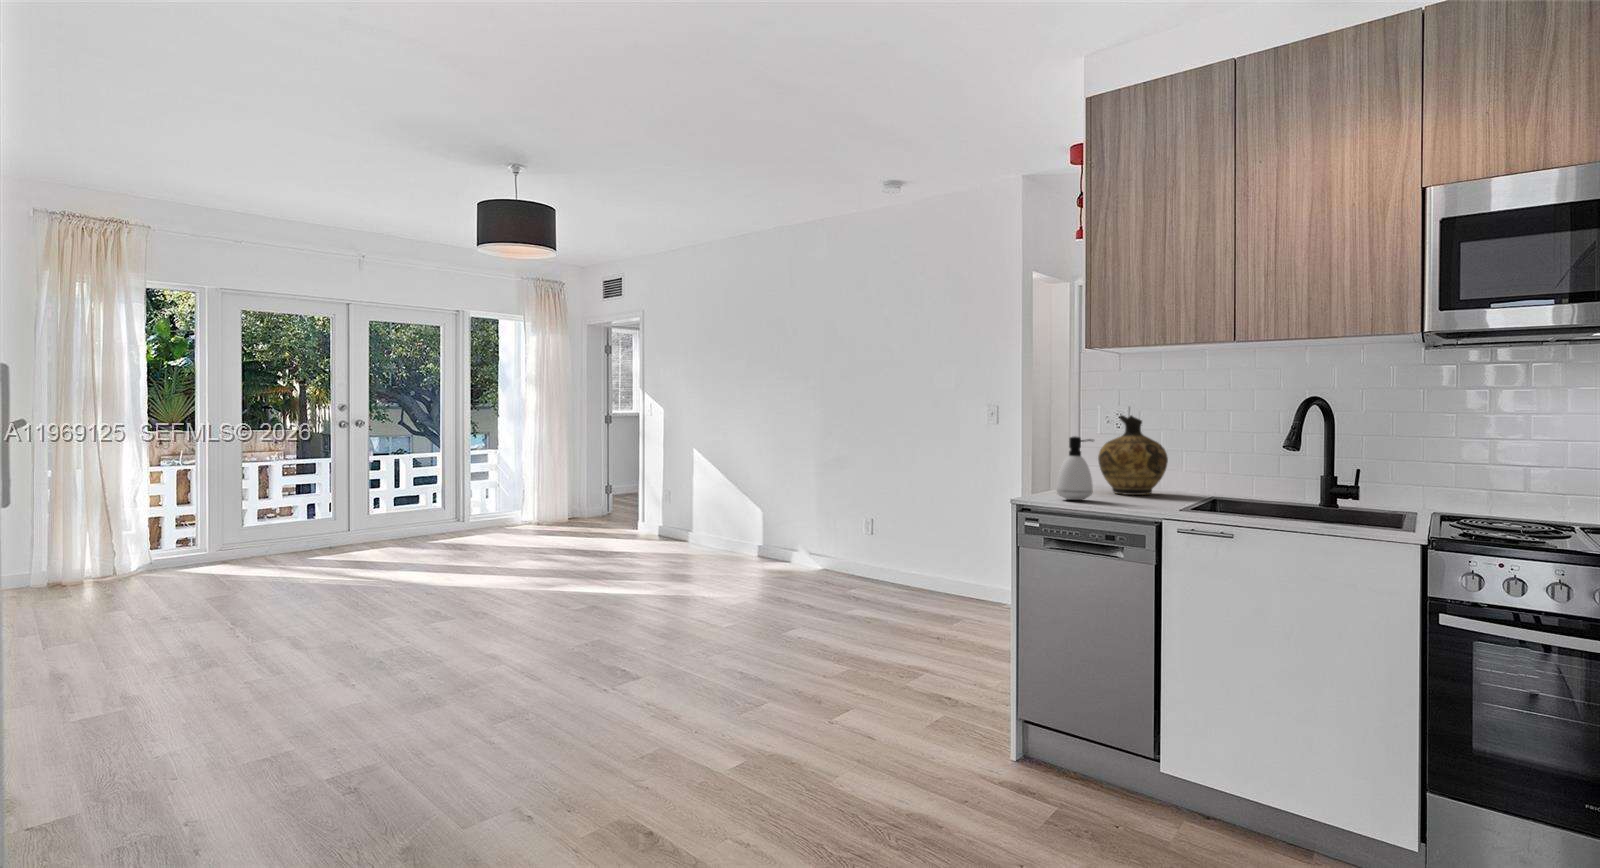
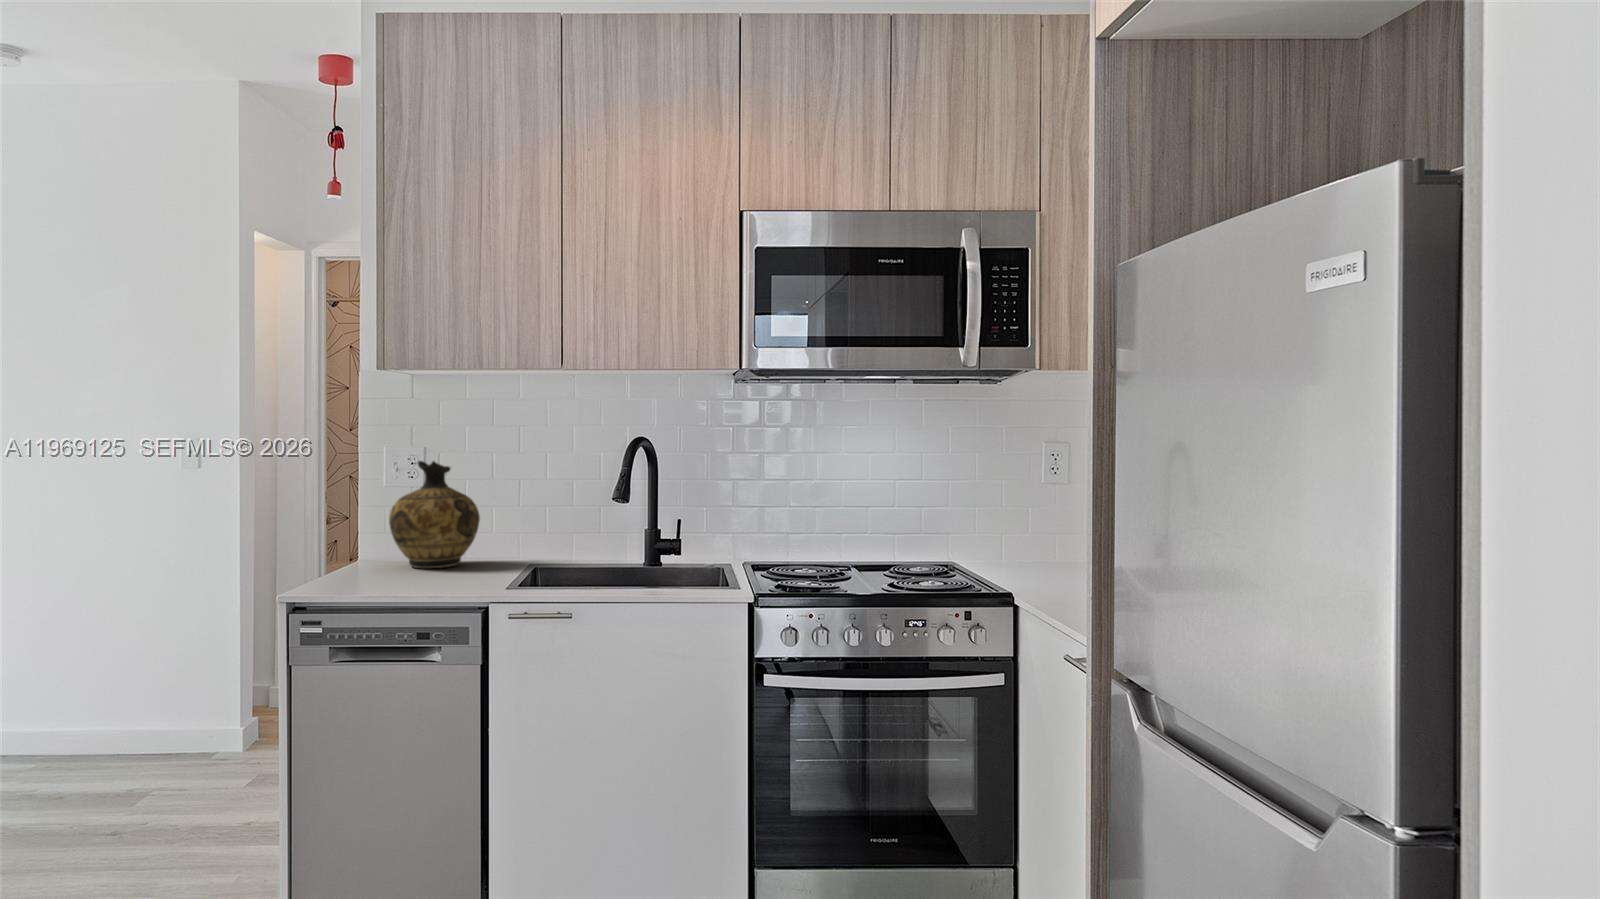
soap dispenser: present [1057,437,1093,500] -> none [339,496,393,587]

